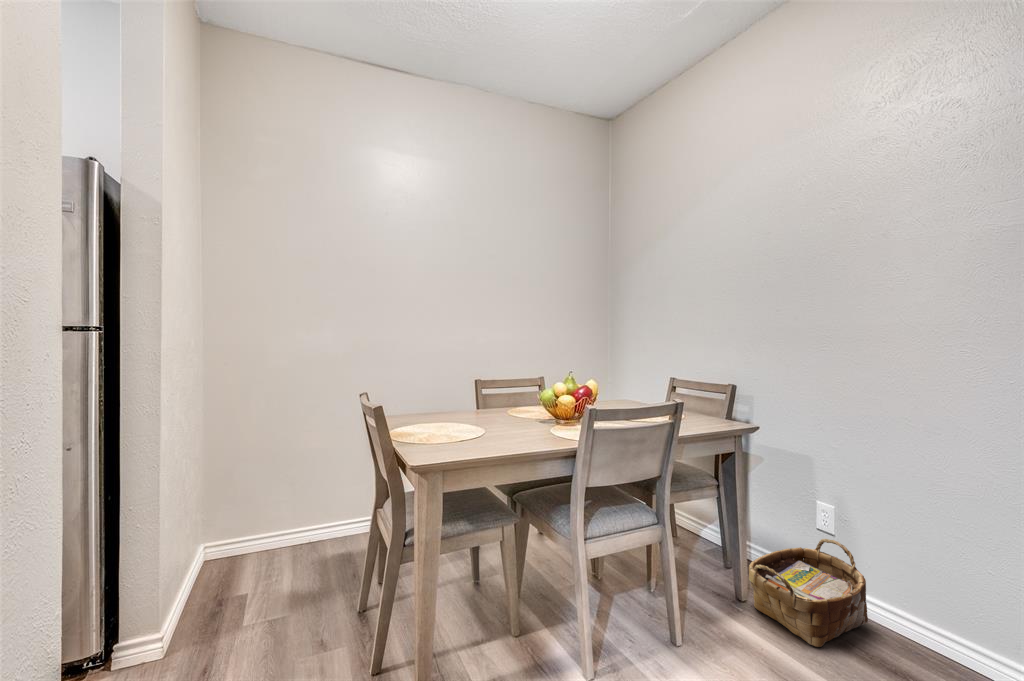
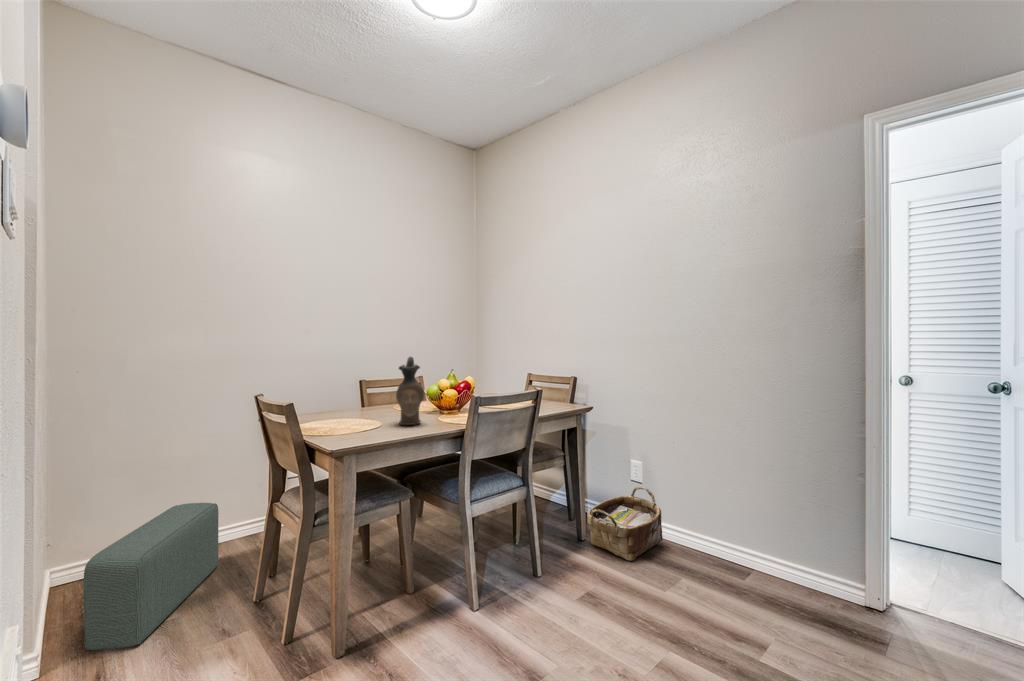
ceramic pitcher: none [499,355,531,436] -> present [396,357,424,425]
pouf: none [198,497,338,643] -> present [84,503,219,650]

